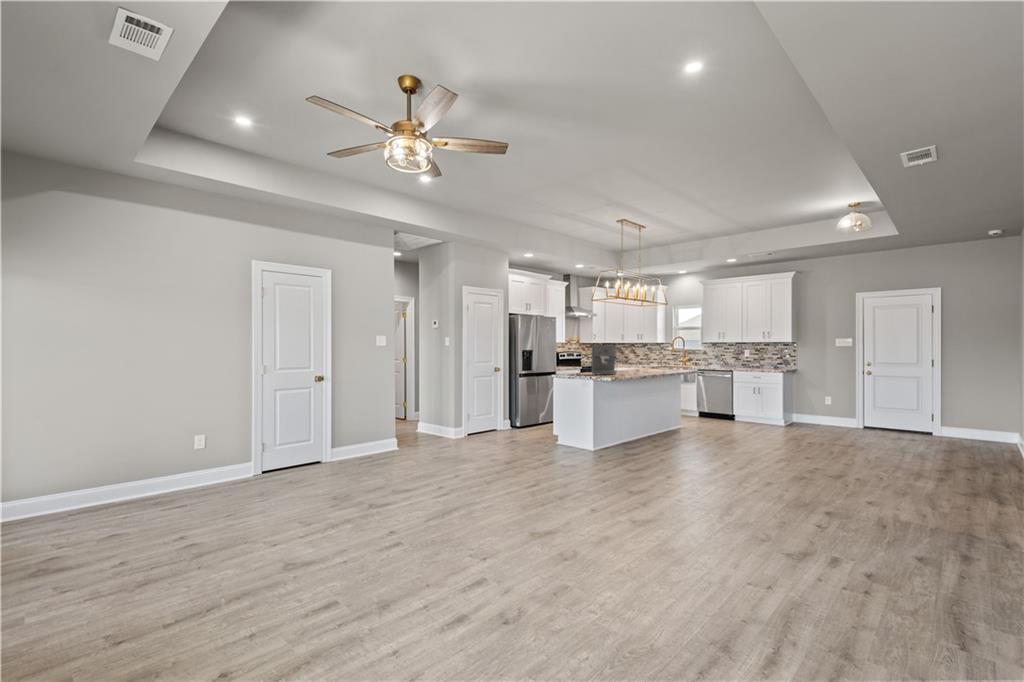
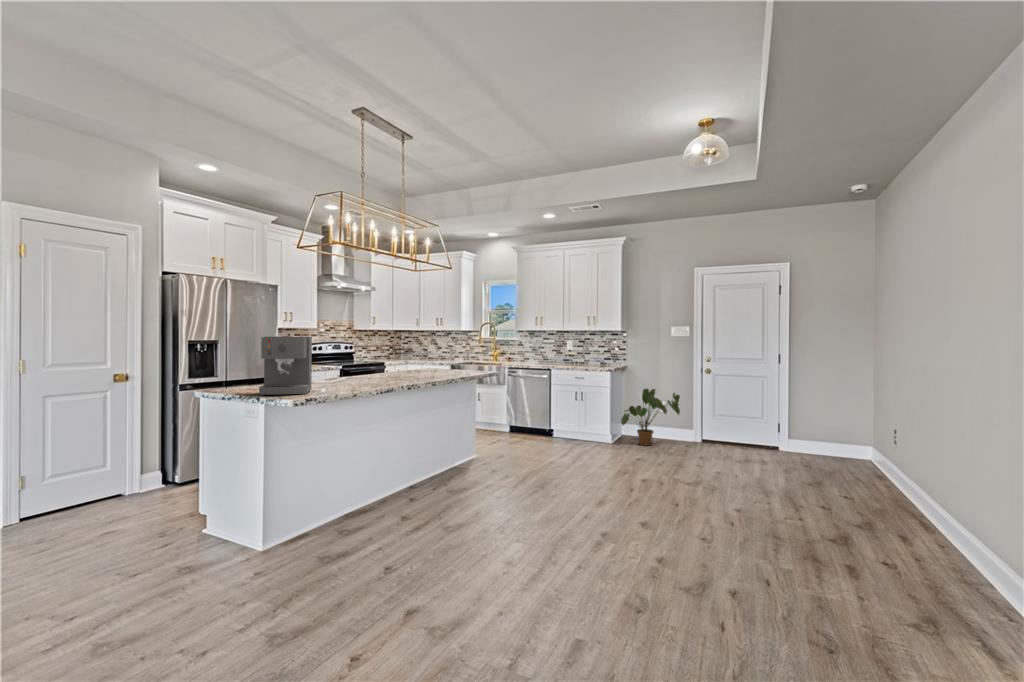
house plant: none [793,386,843,428] -> present [621,389,680,445]

